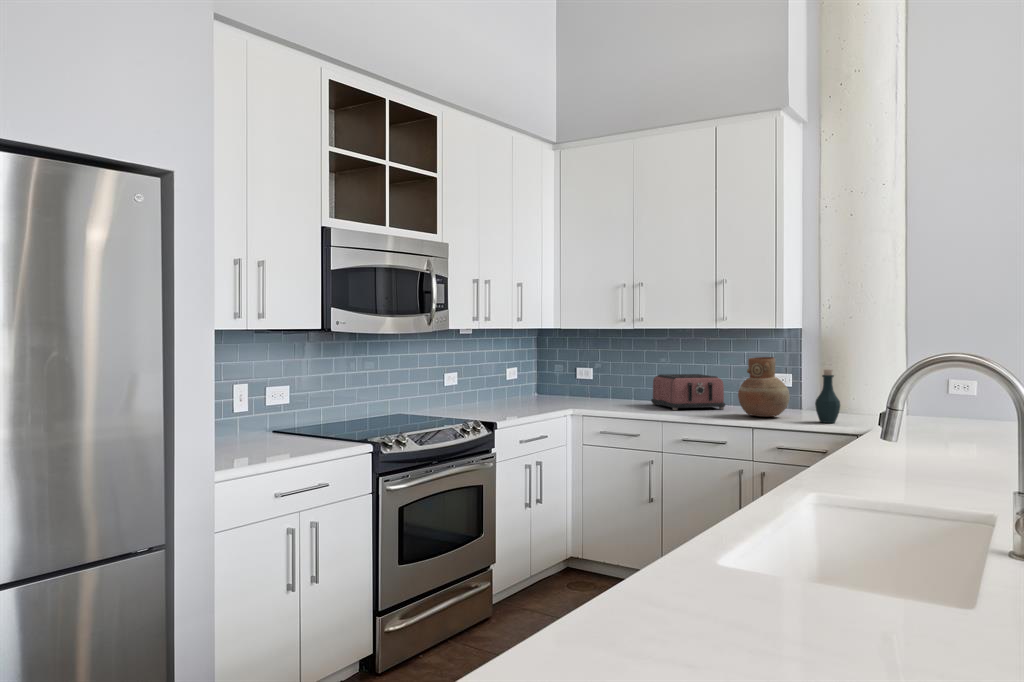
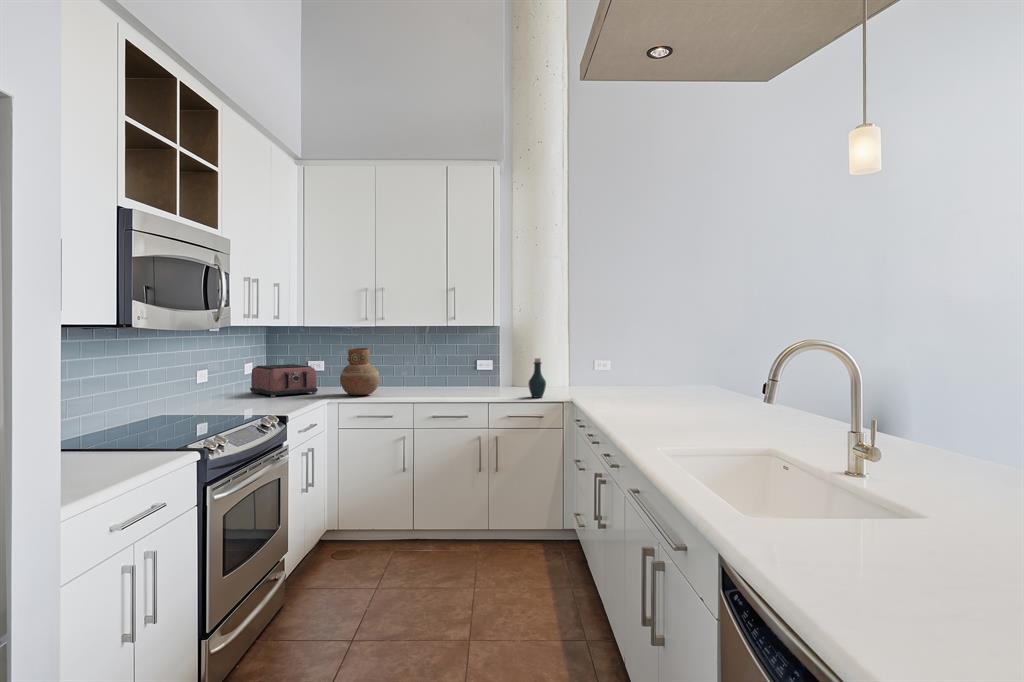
vase: present [738,357,790,417] -> present [340,348,380,395]
toaster: present [651,374,725,410] -> present [250,364,318,397]

